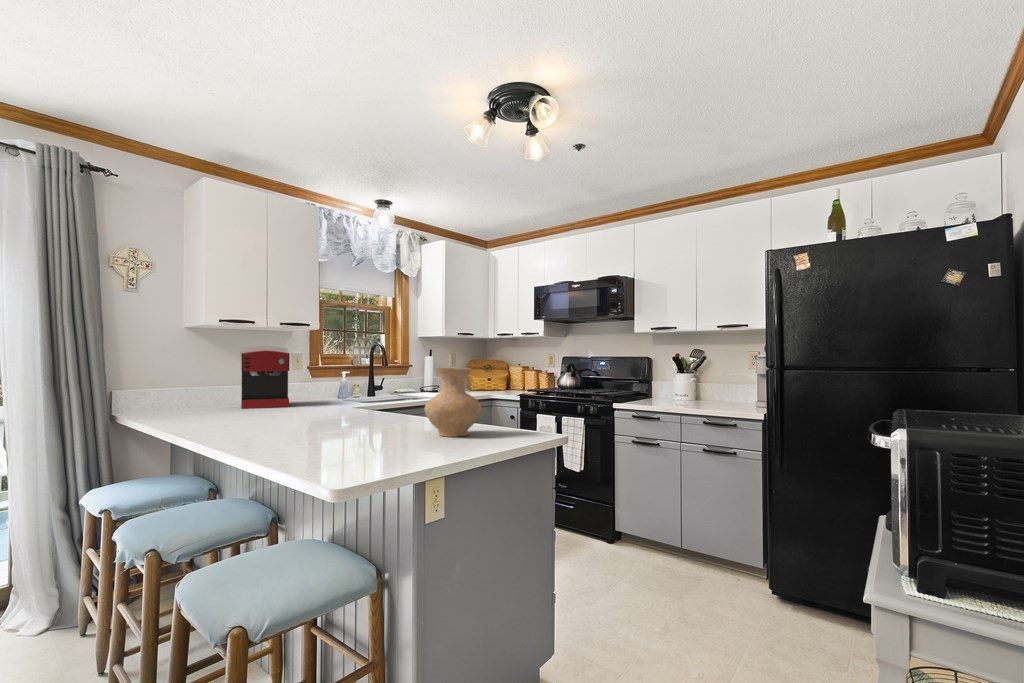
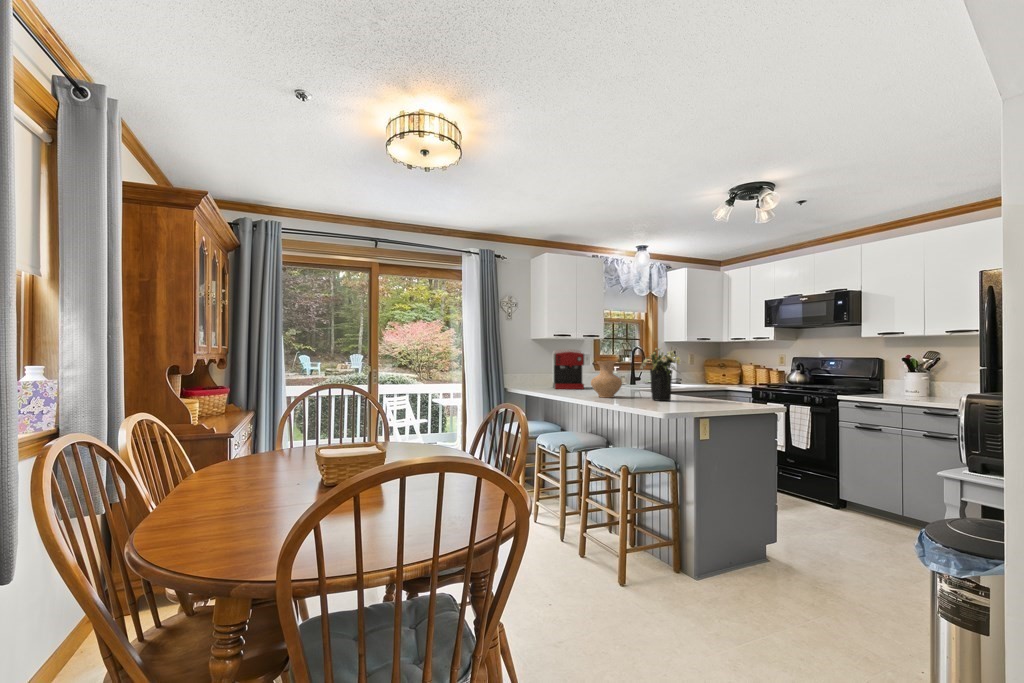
flower arrangement: none [357,344,427,426] -> present [640,348,681,401]
vase: present [425,368,482,437] -> present [591,361,622,398]

